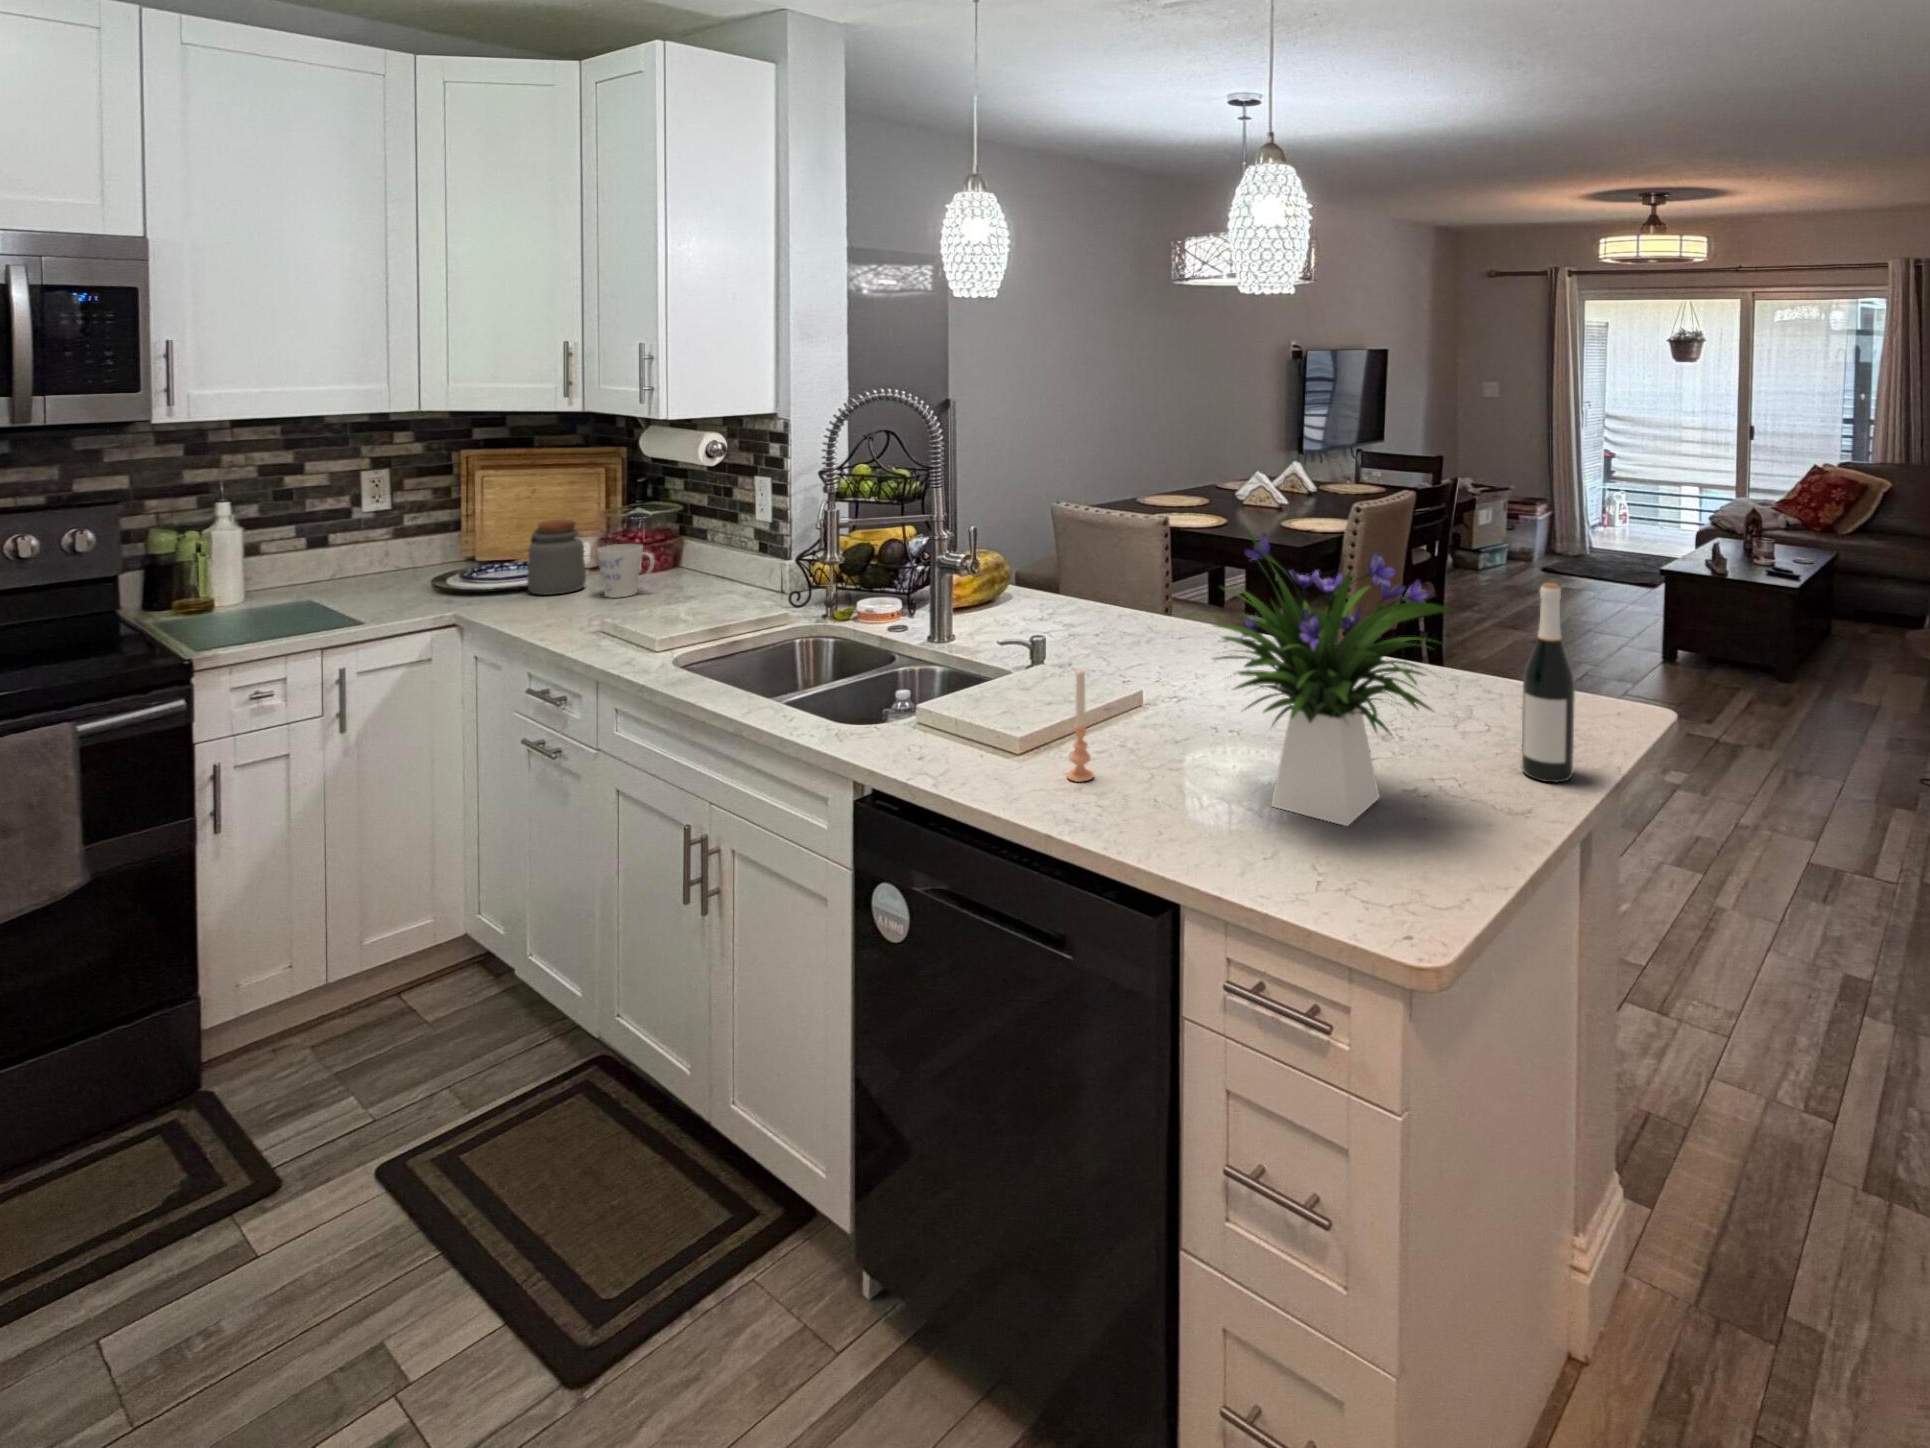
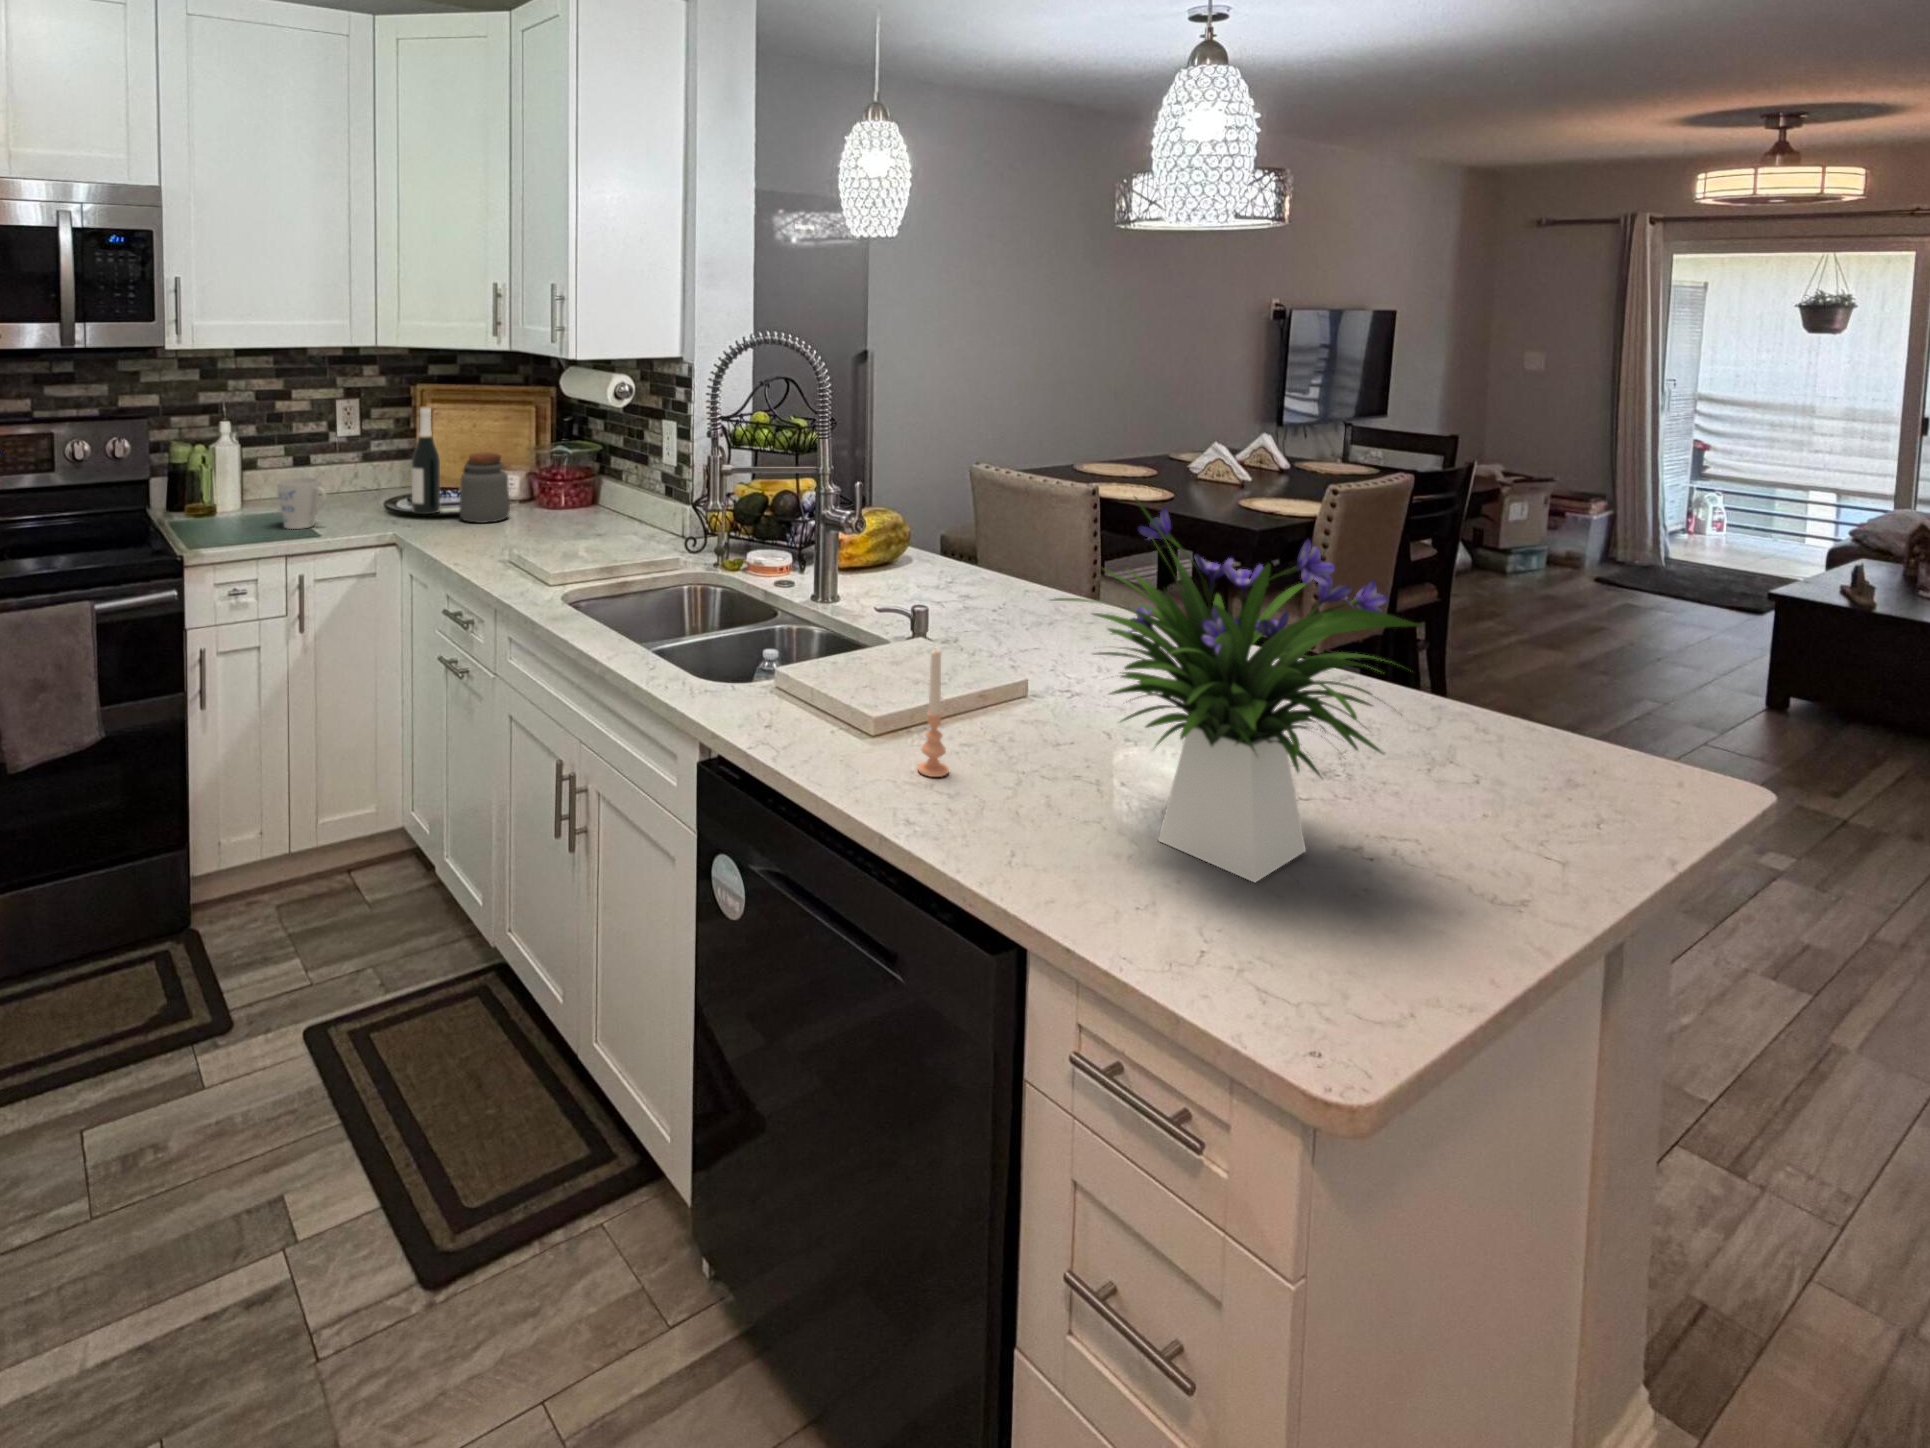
mug: present [598,544,654,598] -> present [277,478,327,529]
wine bottle: present [1522,583,1575,782] -> present [412,406,440,515]

